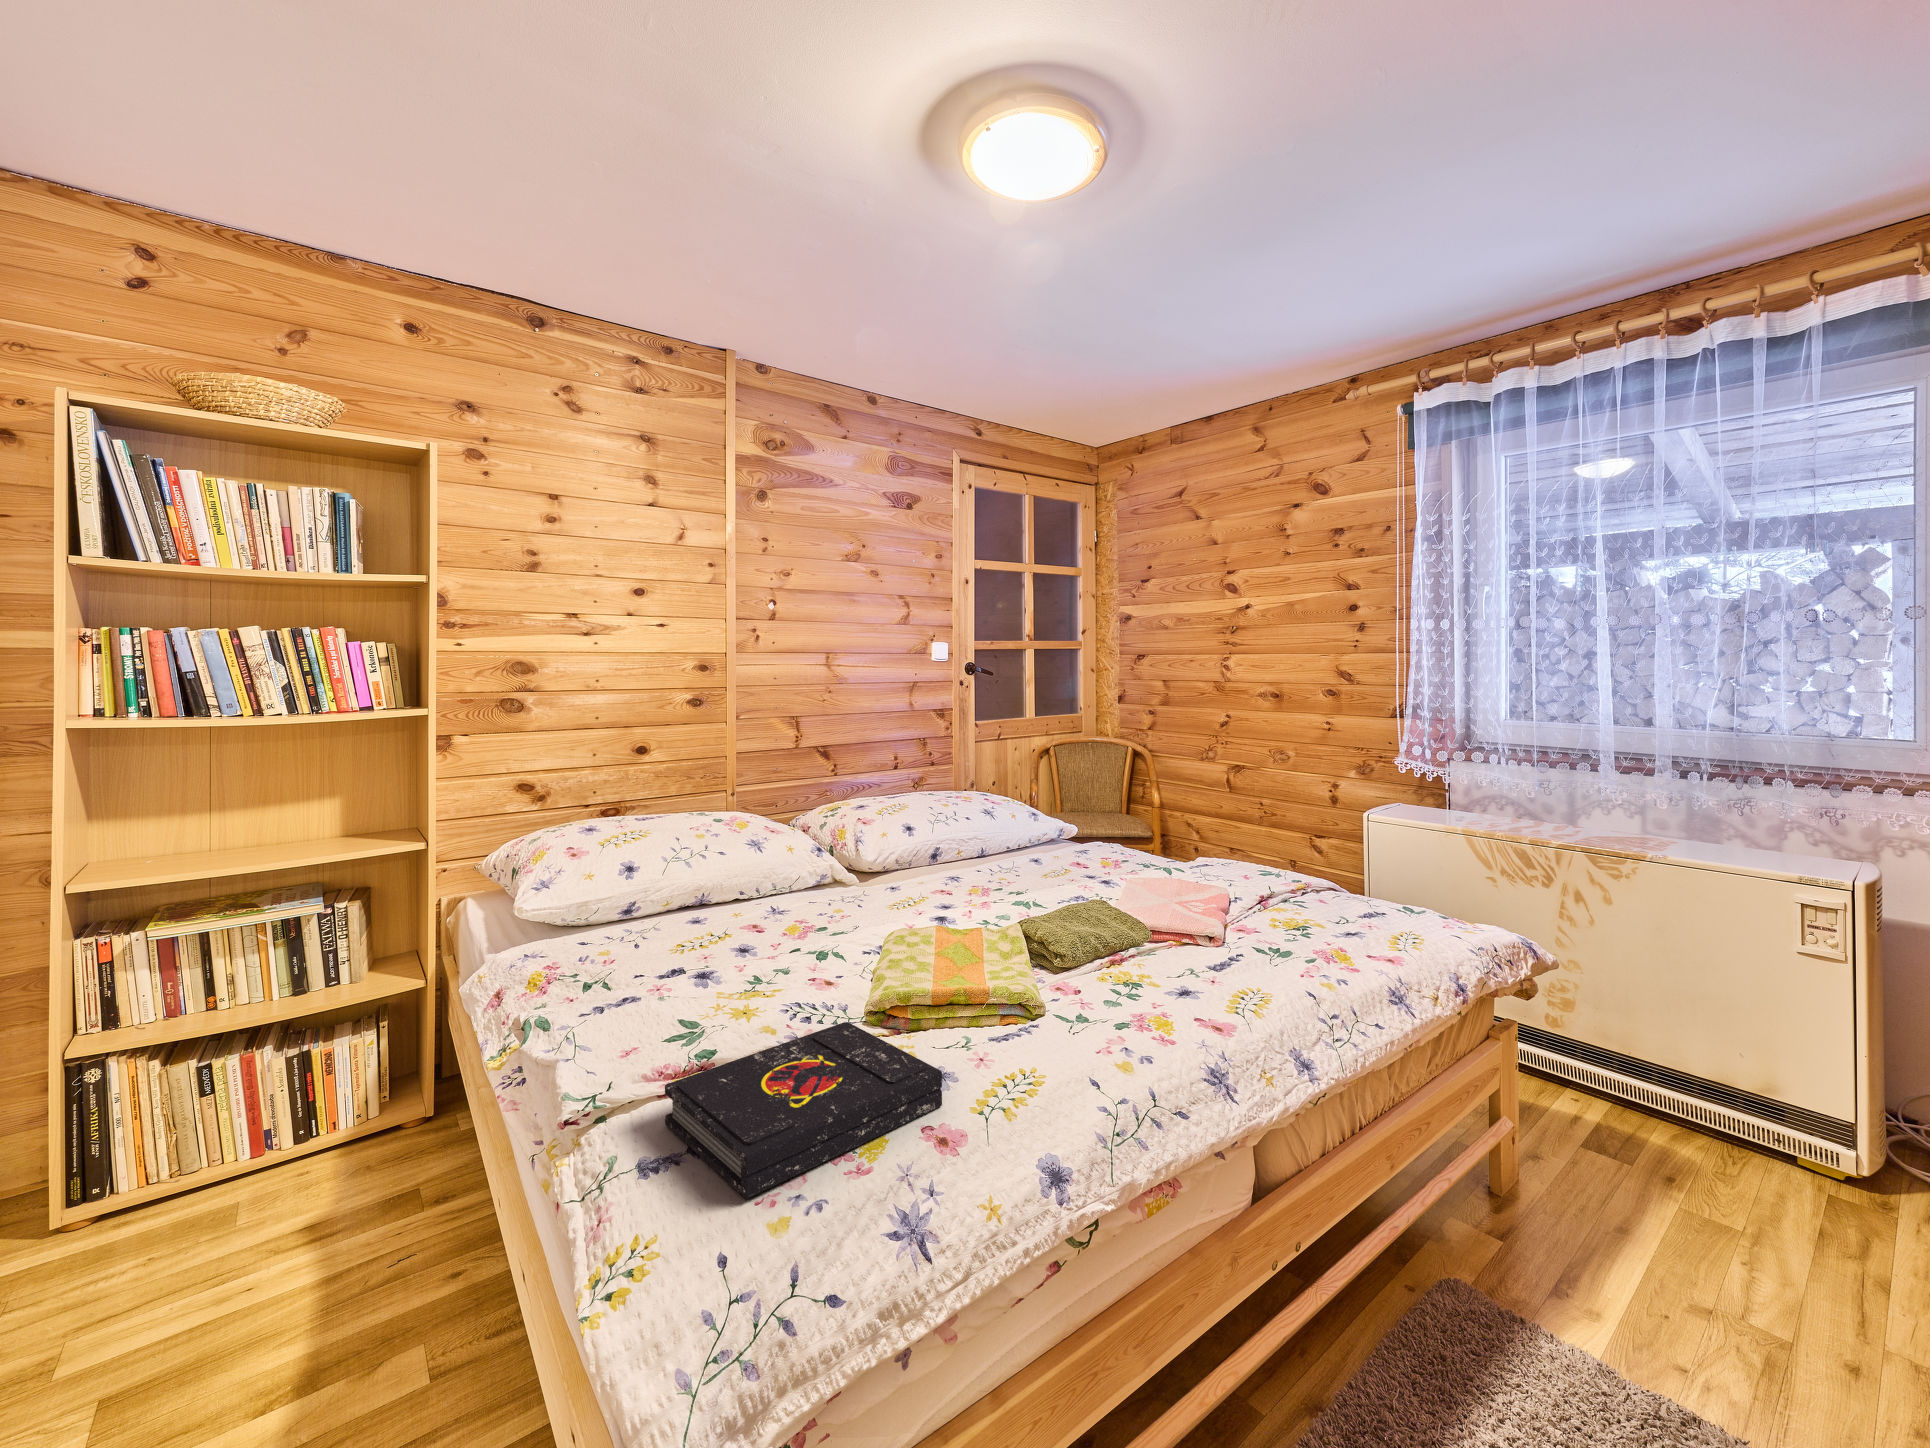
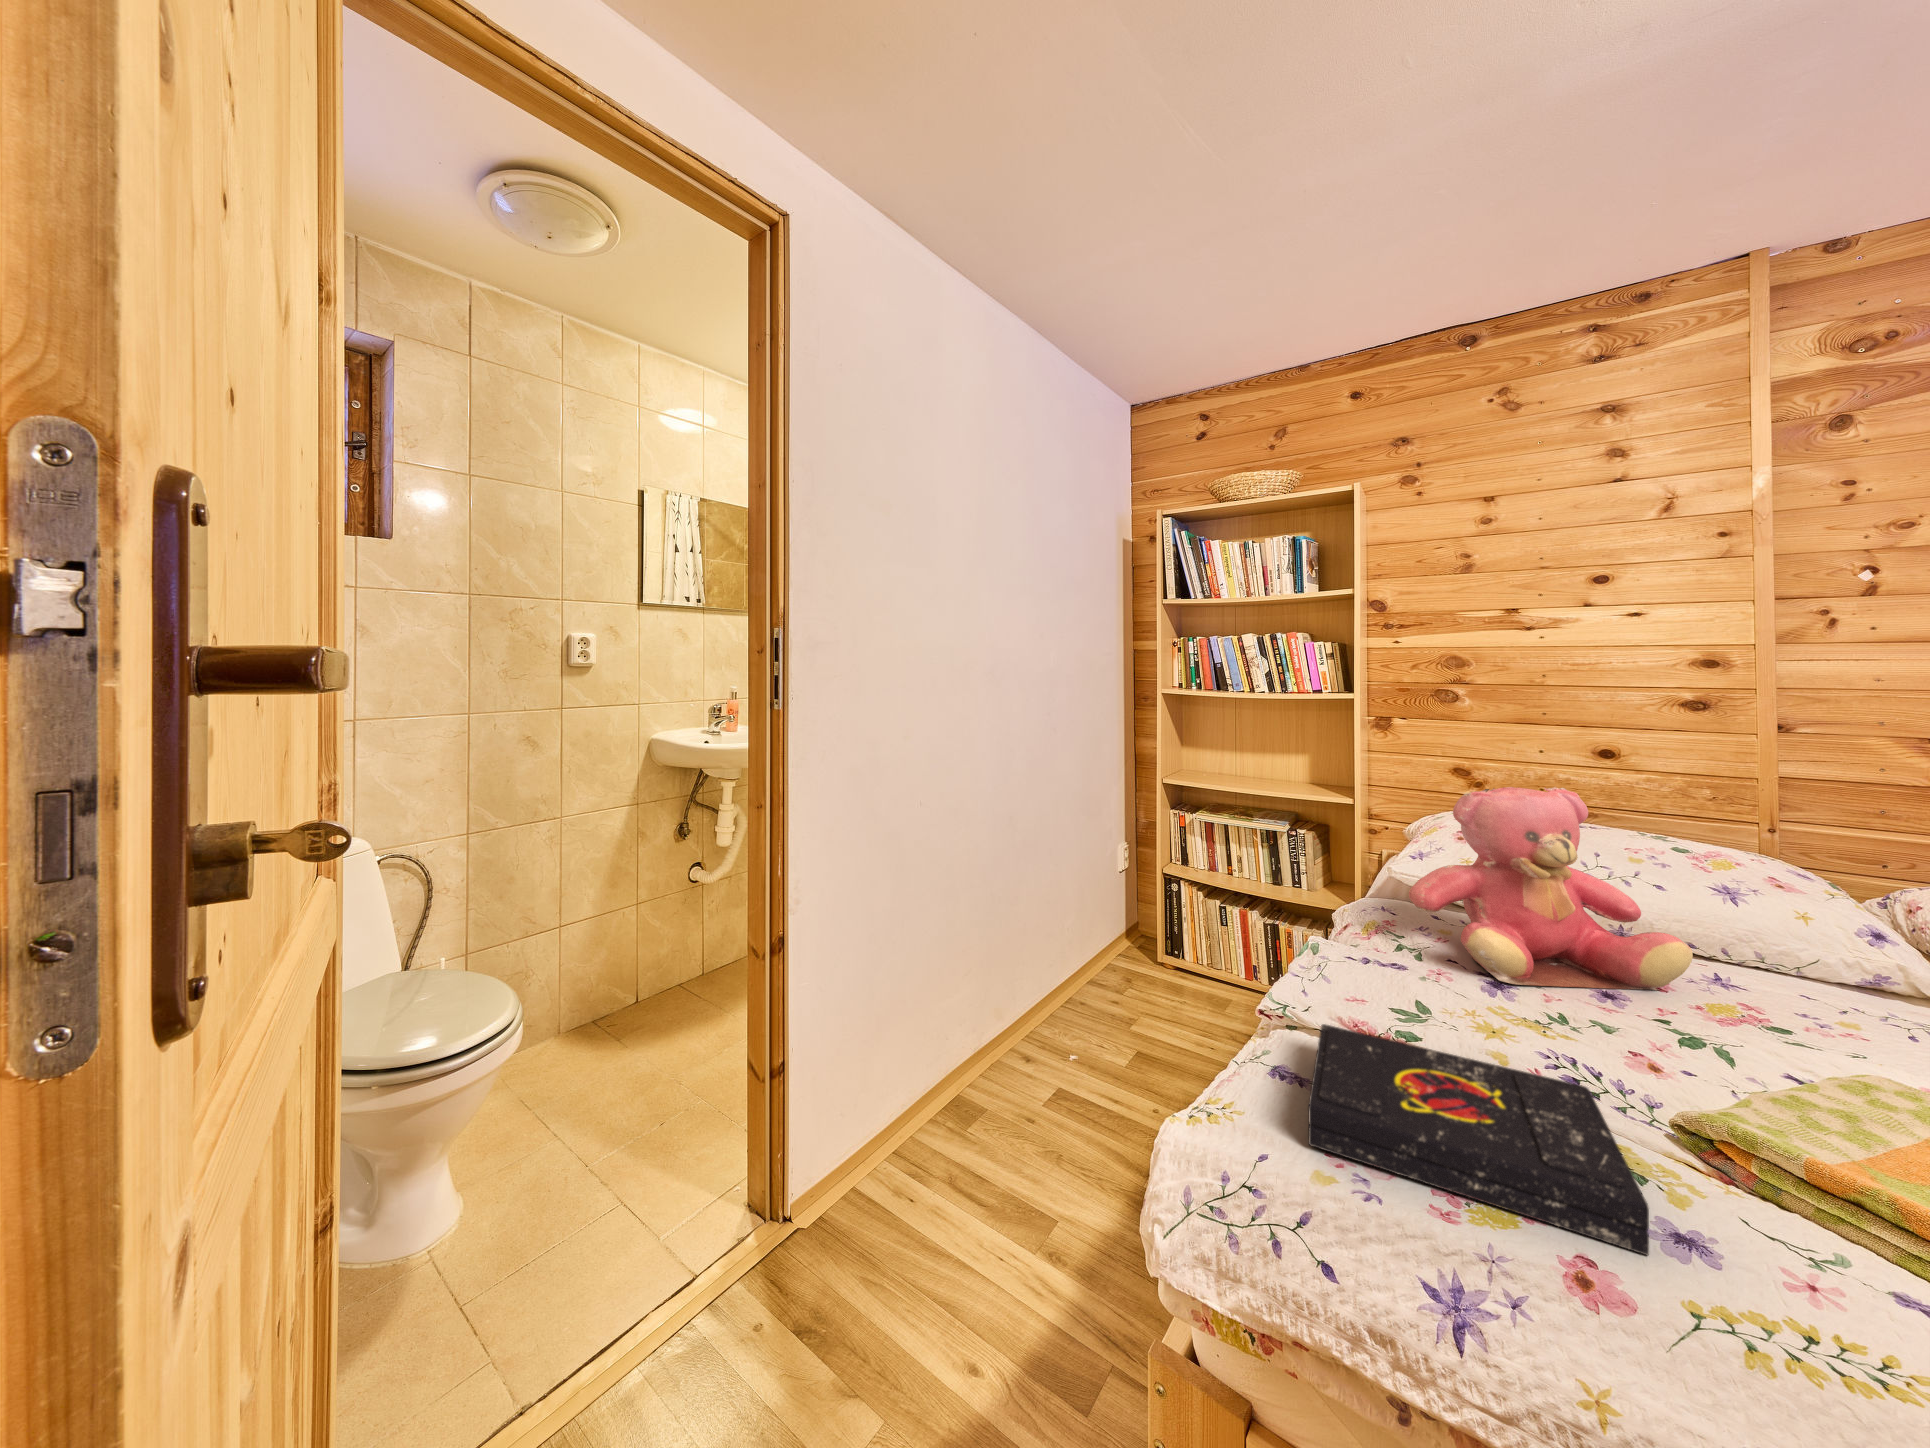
teddy bear: none [605,790,798,980] -> present [1409,787,1693,990]

